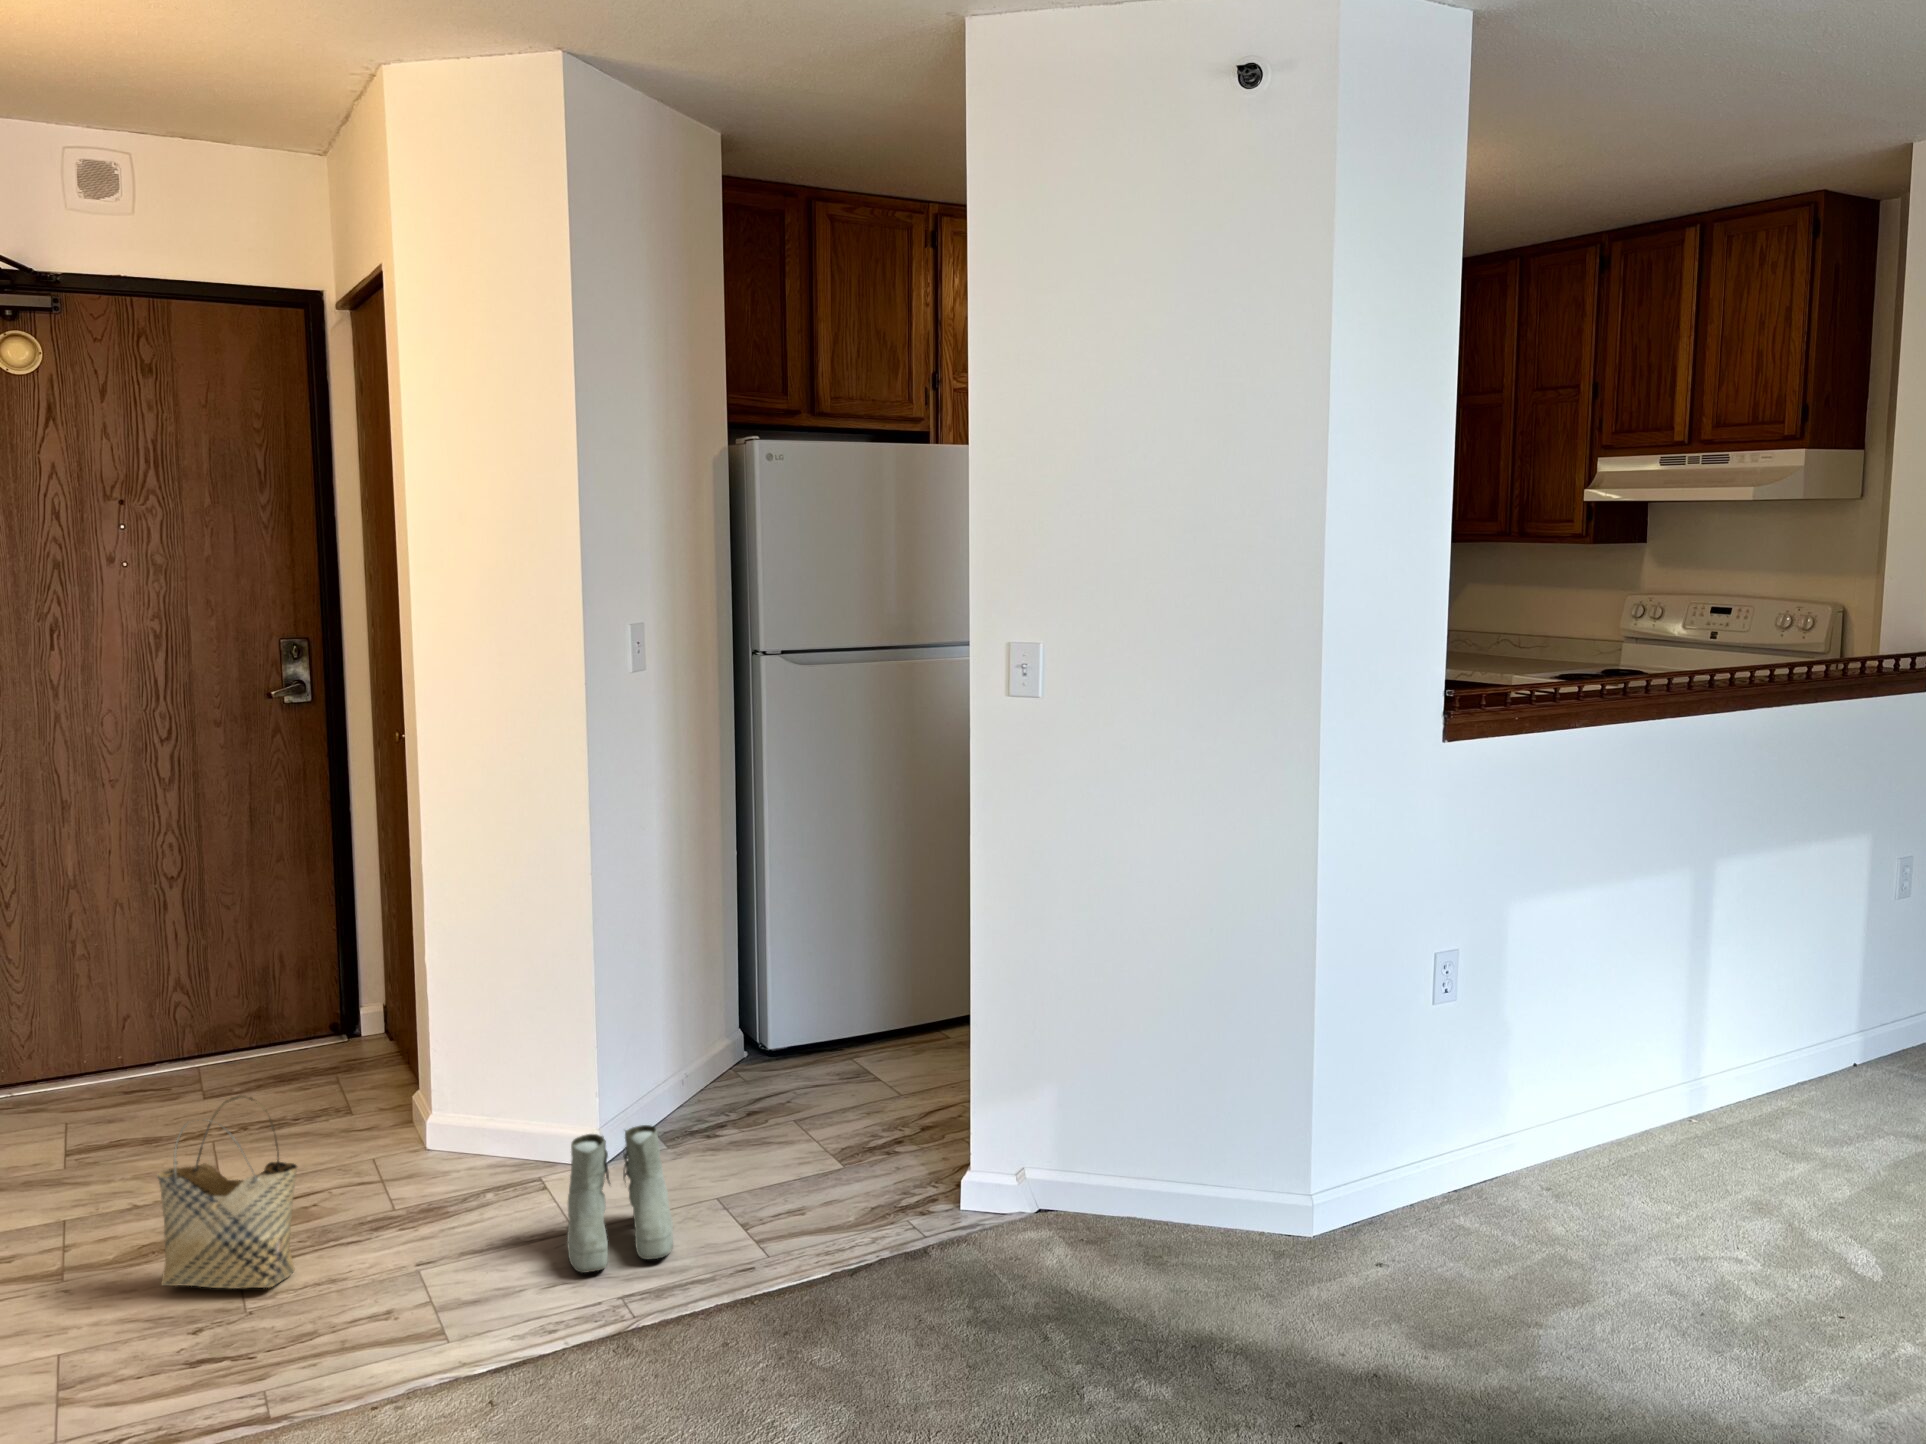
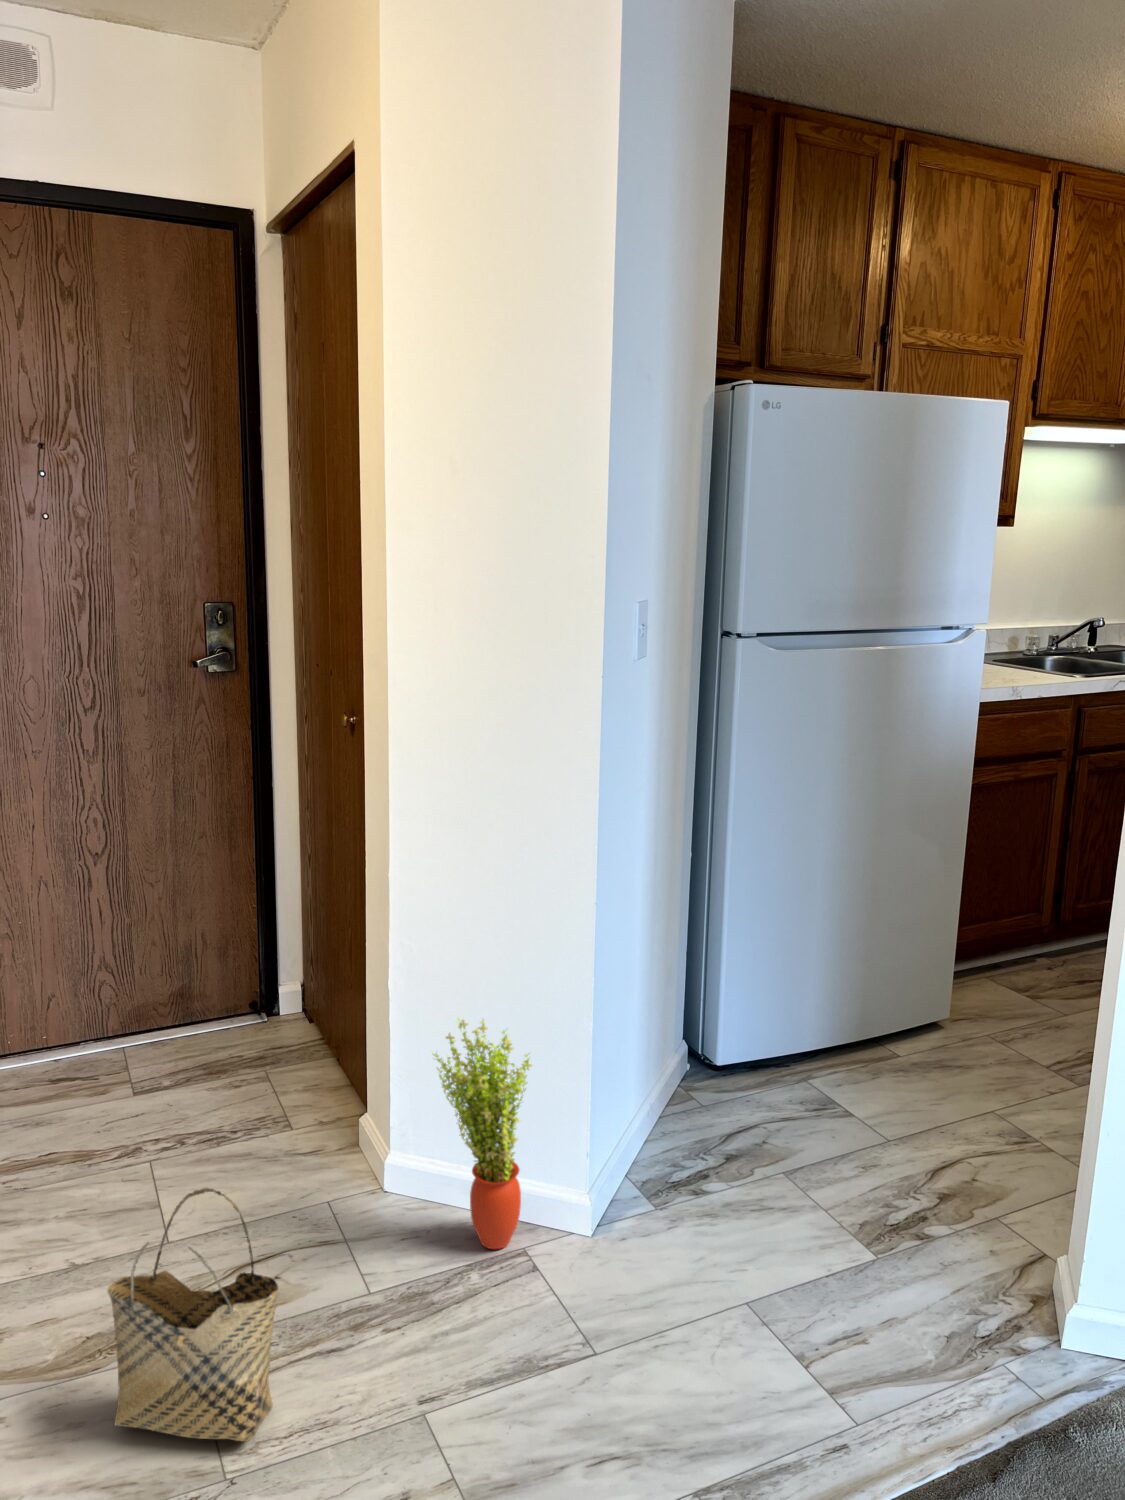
potted plant: none [452,976,542,1179] -> present [434,1018,532,1249]
boots: present [567,1125,673,1273] -> none [595,1232,734,1445]

